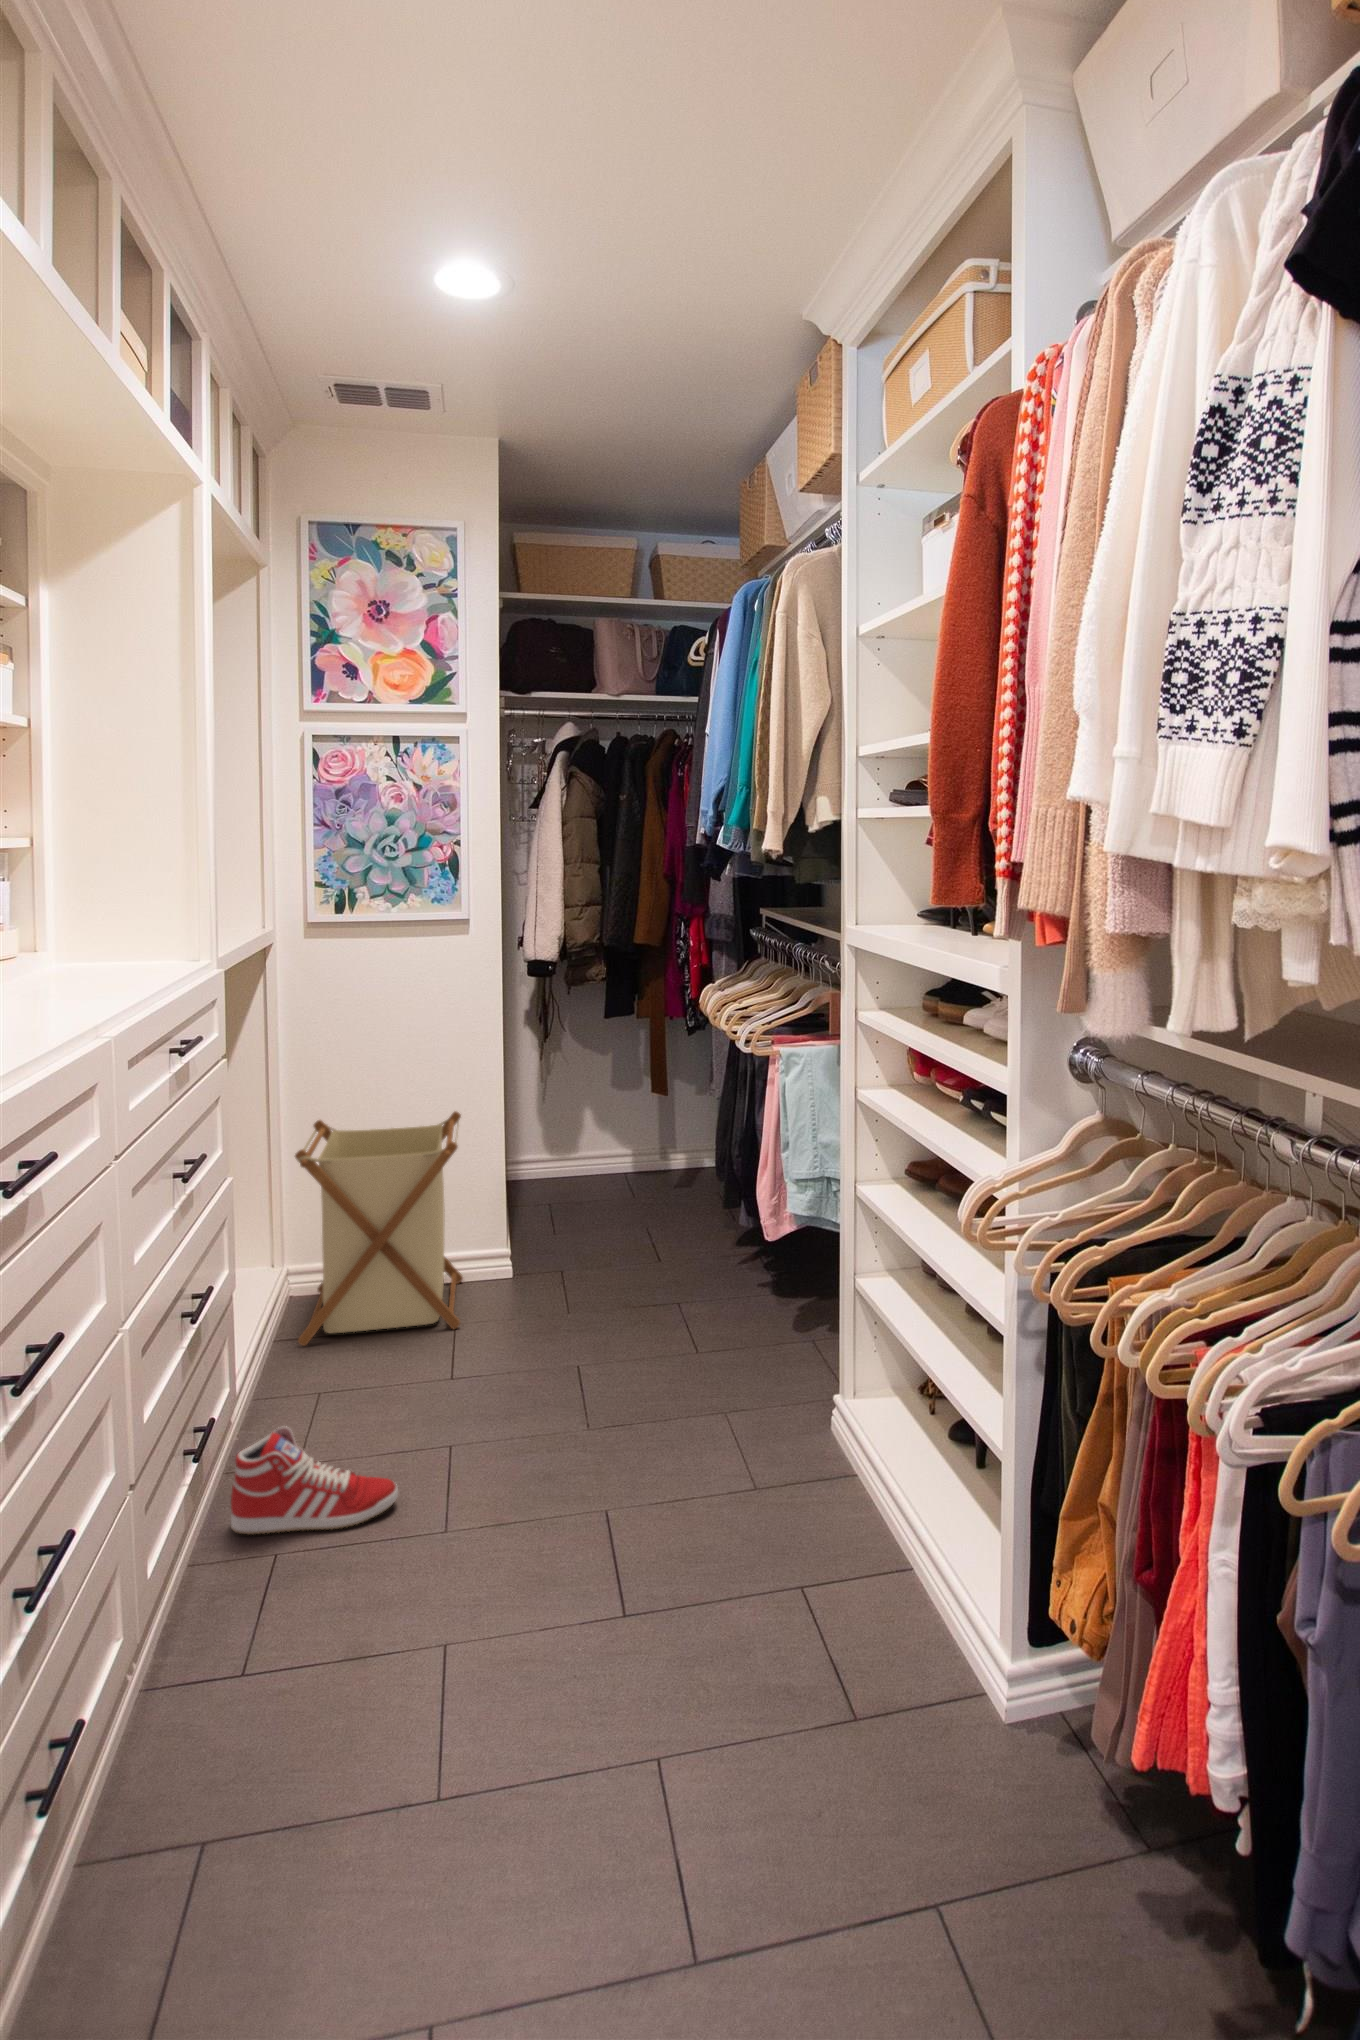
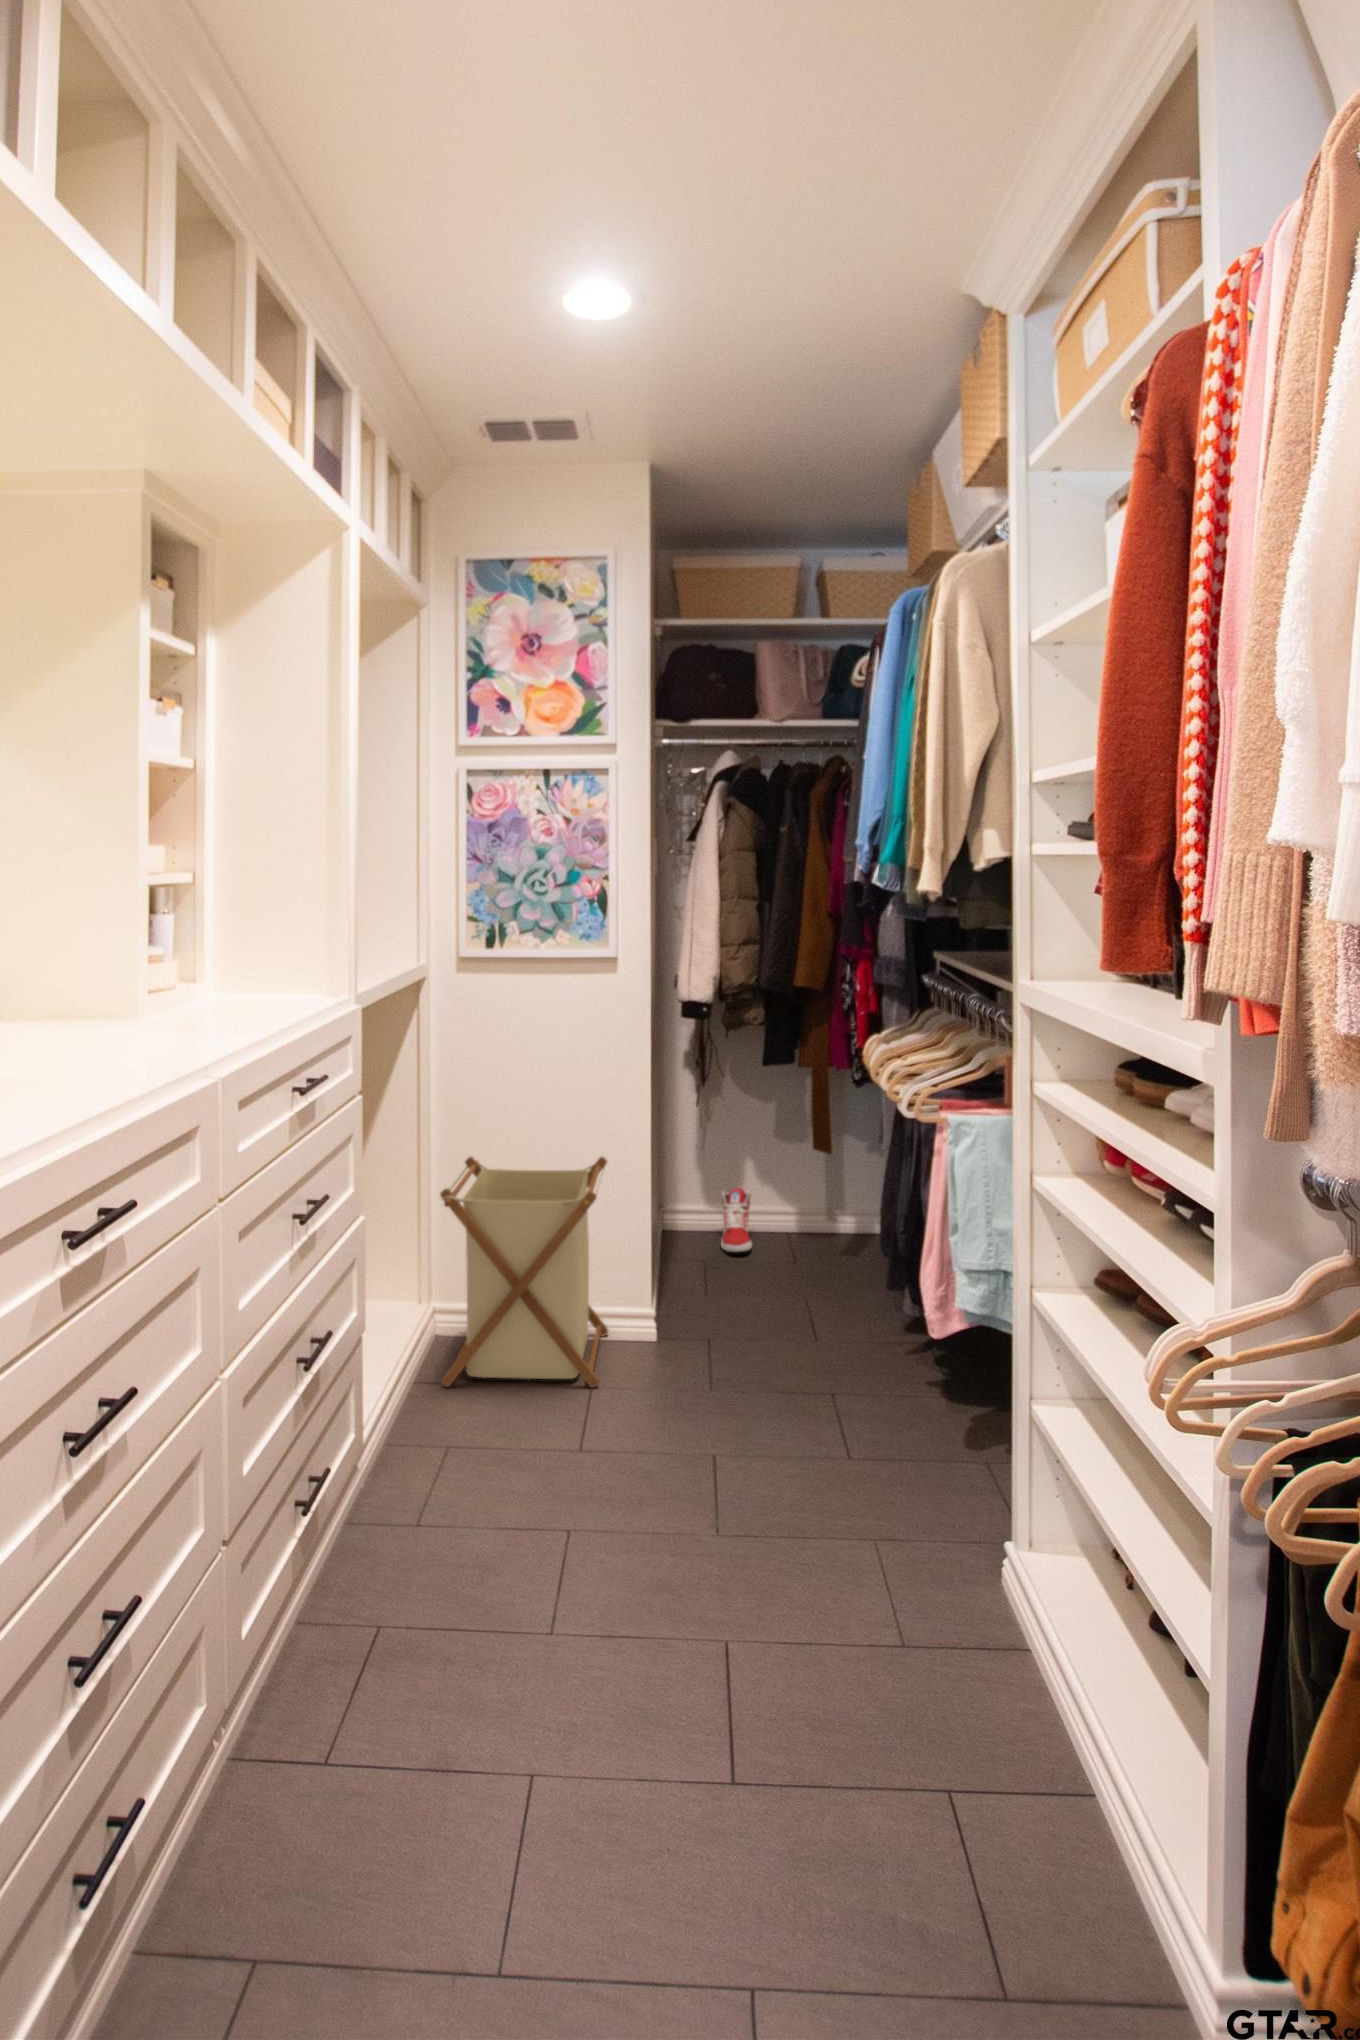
sneaker: present [231,1427,398,1534] -> present [721,1188,752,1252]

